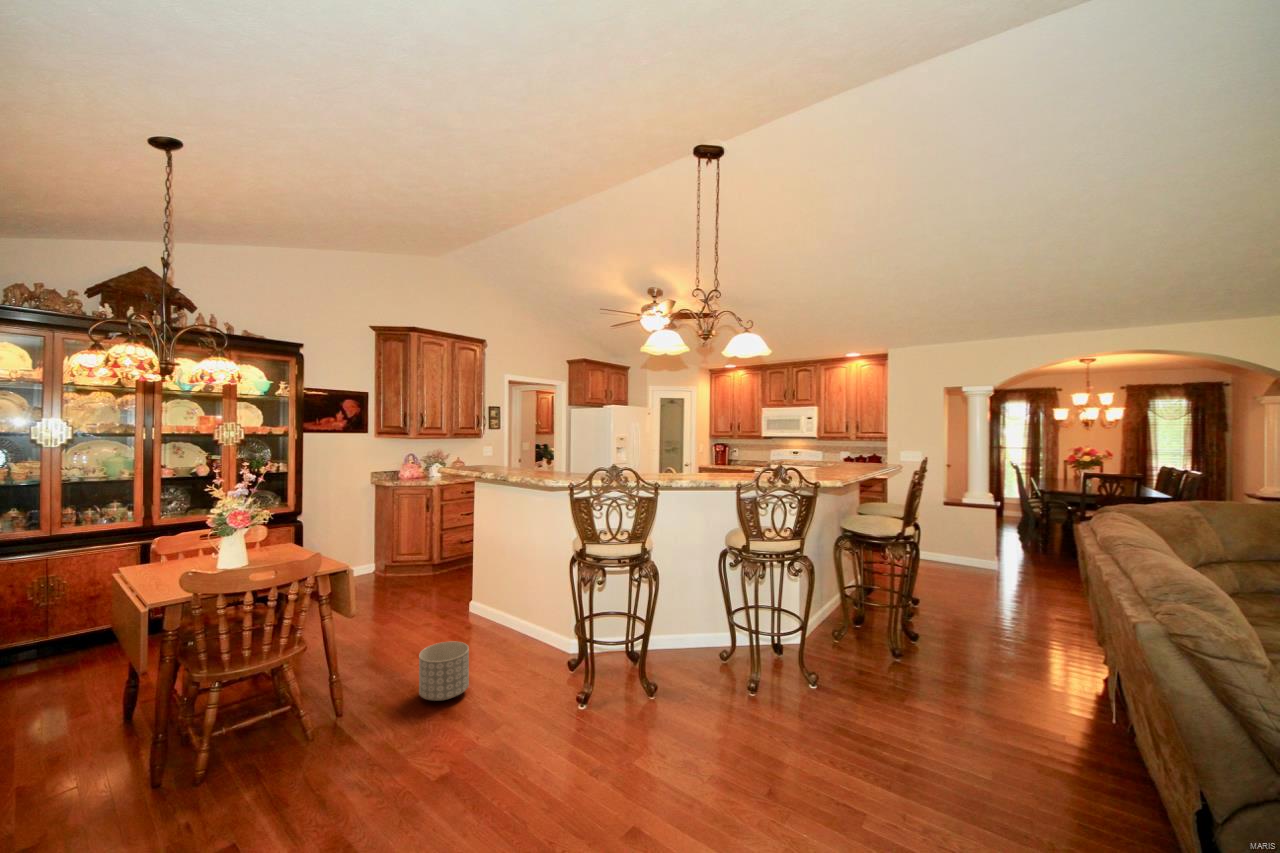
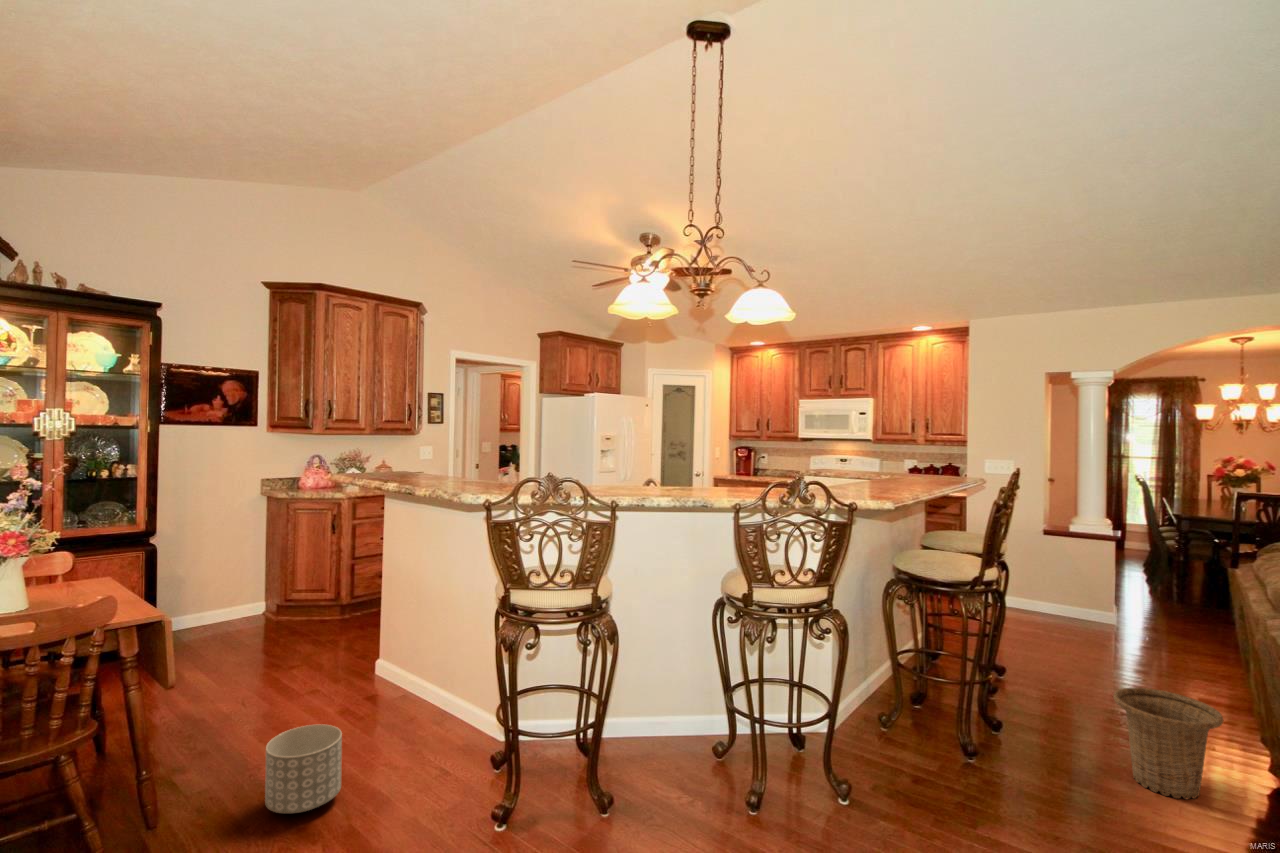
basket: none [994,607,1067,680] -> present [1113,688,1223,799]

